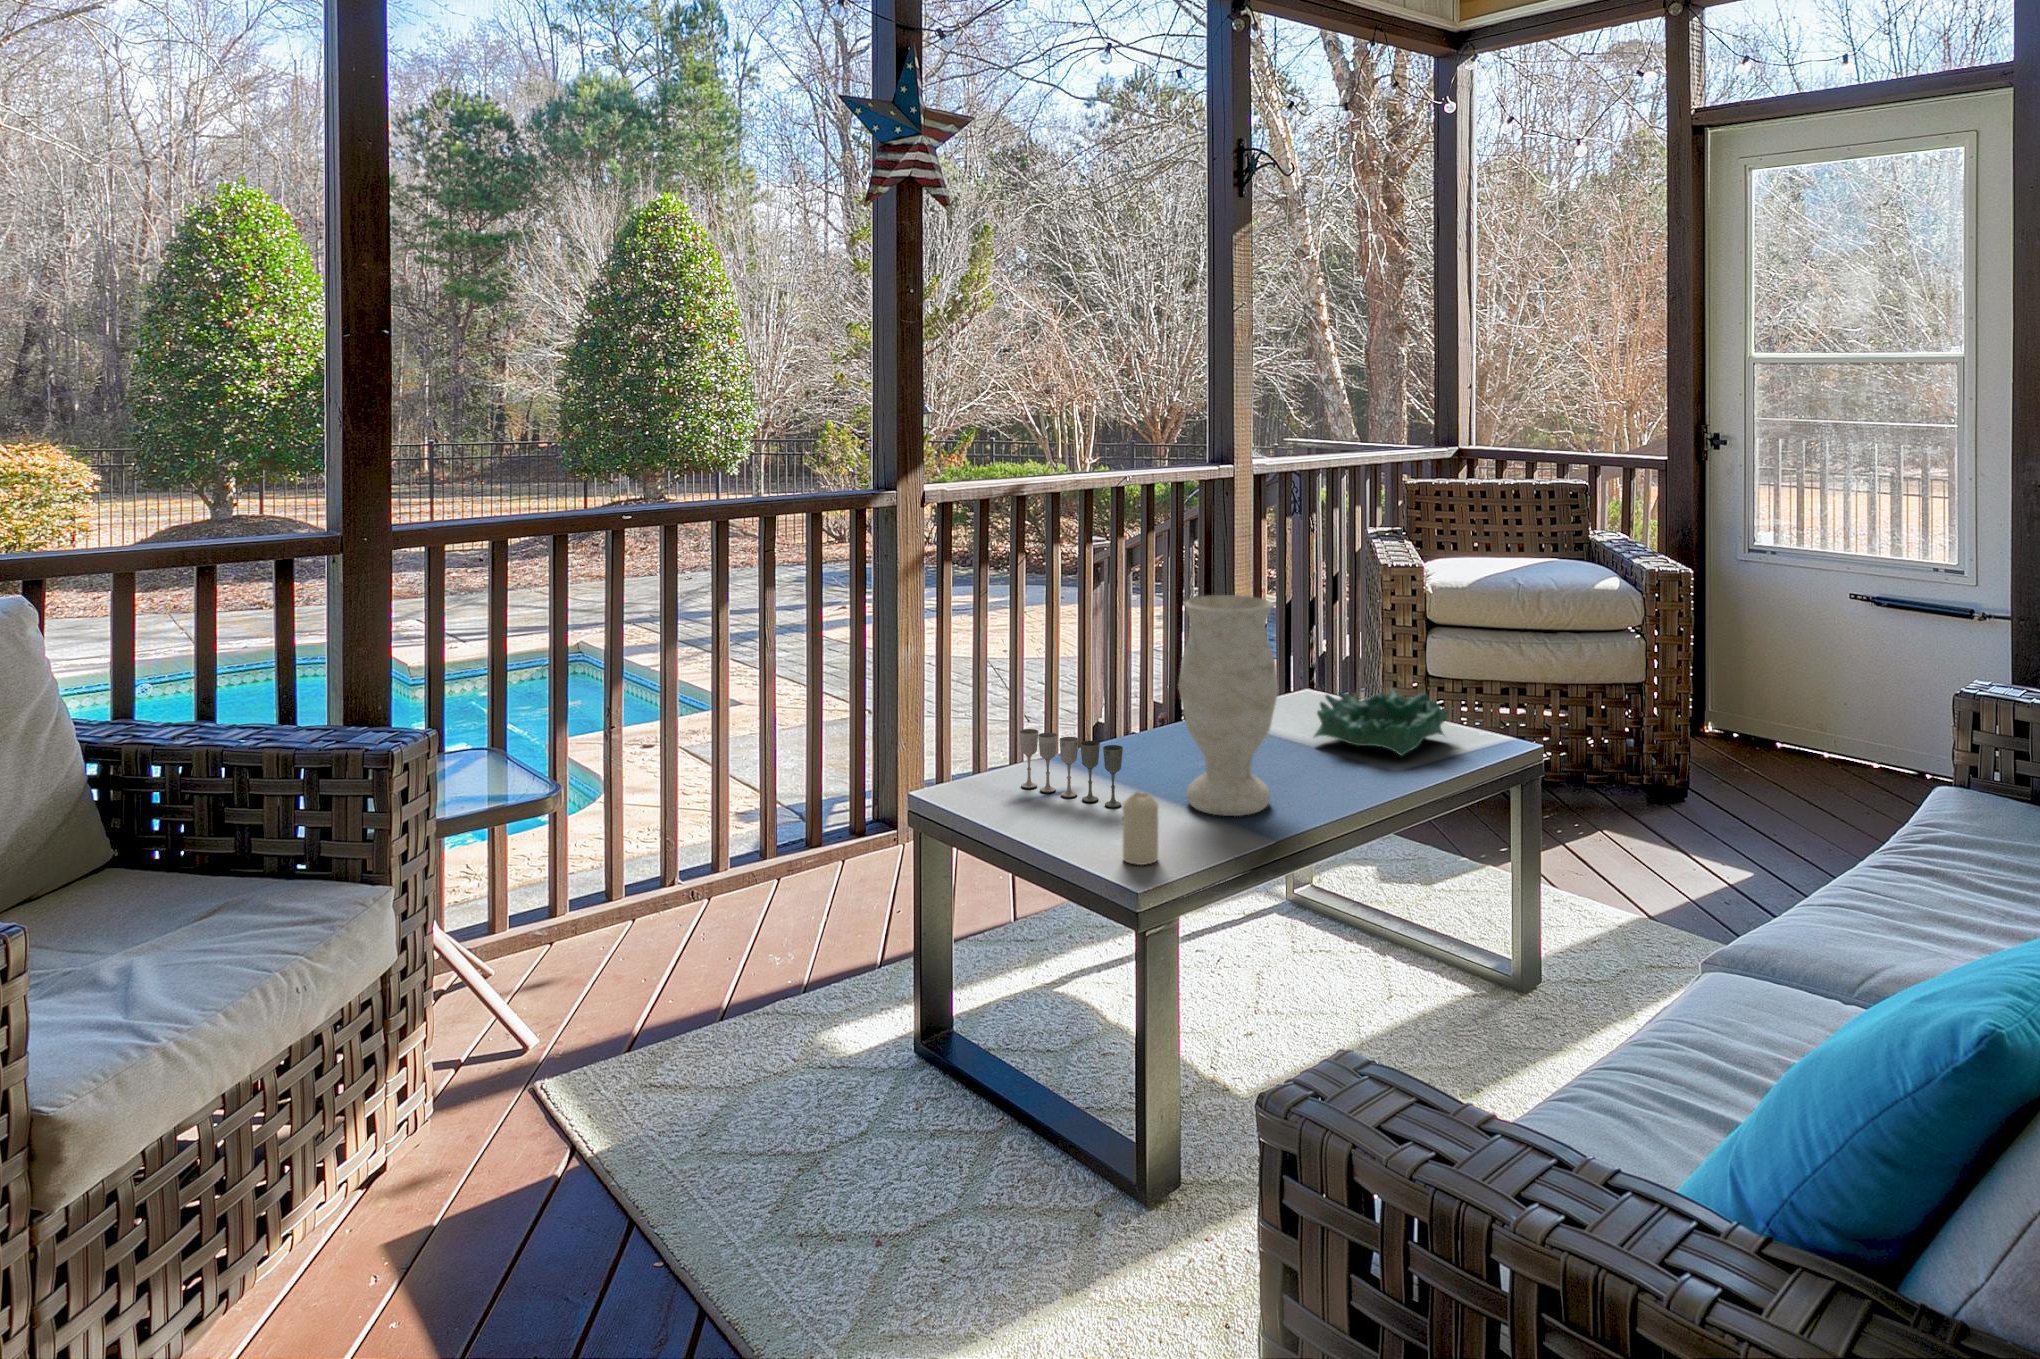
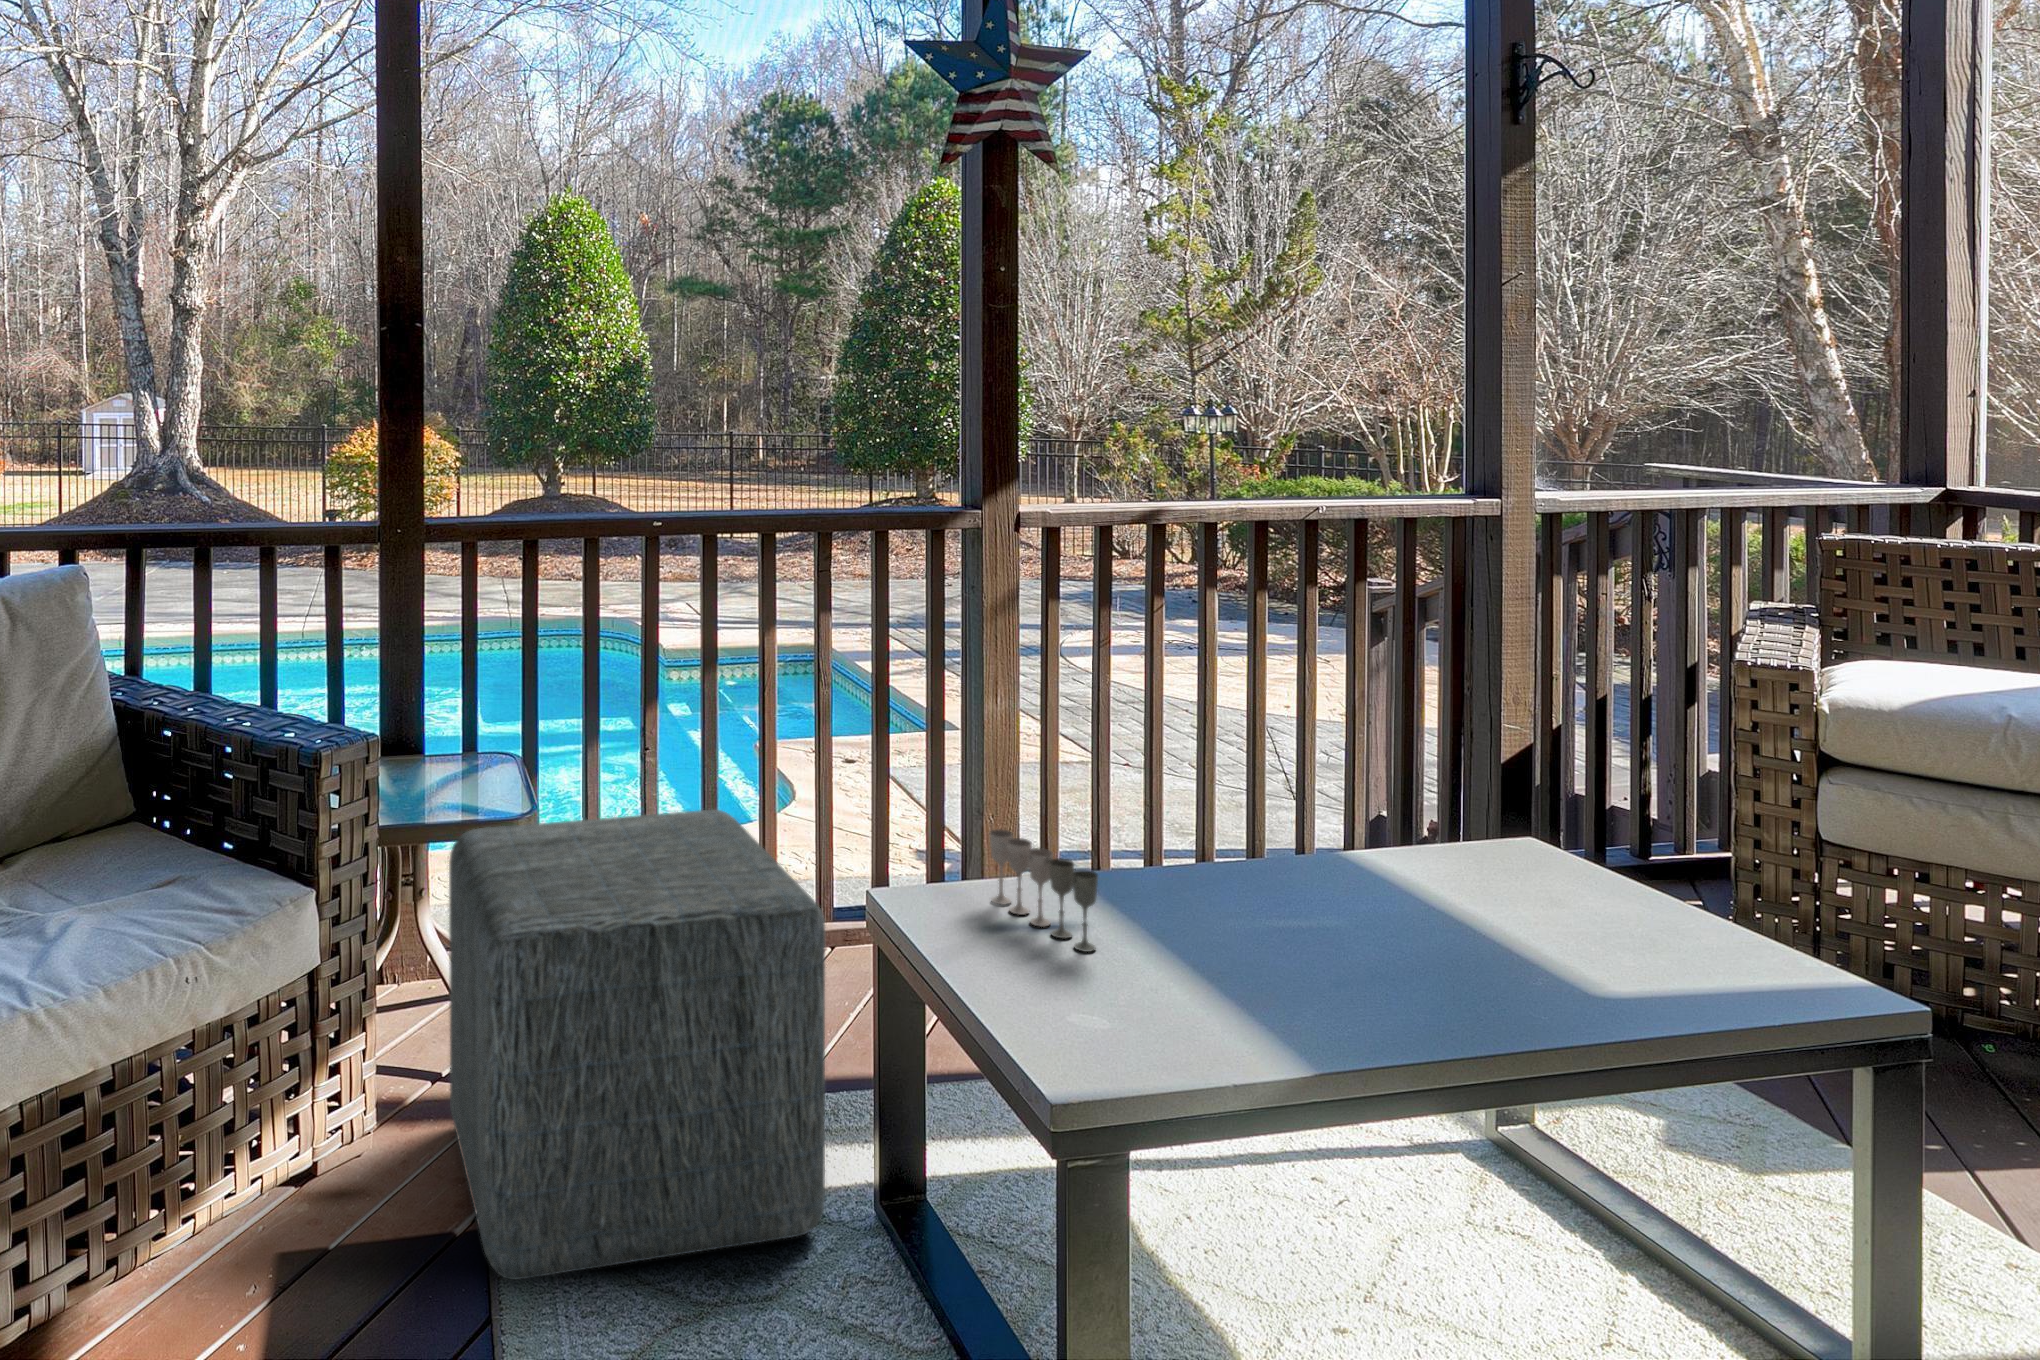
vase: present [1178,595,1279,816] -> none [1170,690,1314,1000]
decorative bowl: present [1314,688,1449,756] -> none [1438,841,1671,956]
ottoman: none [512,758,900,1196] -> present [449,809,825,1280]
candle: present [1123,792,1158,865] -> none [1034,944,1082,1043]

